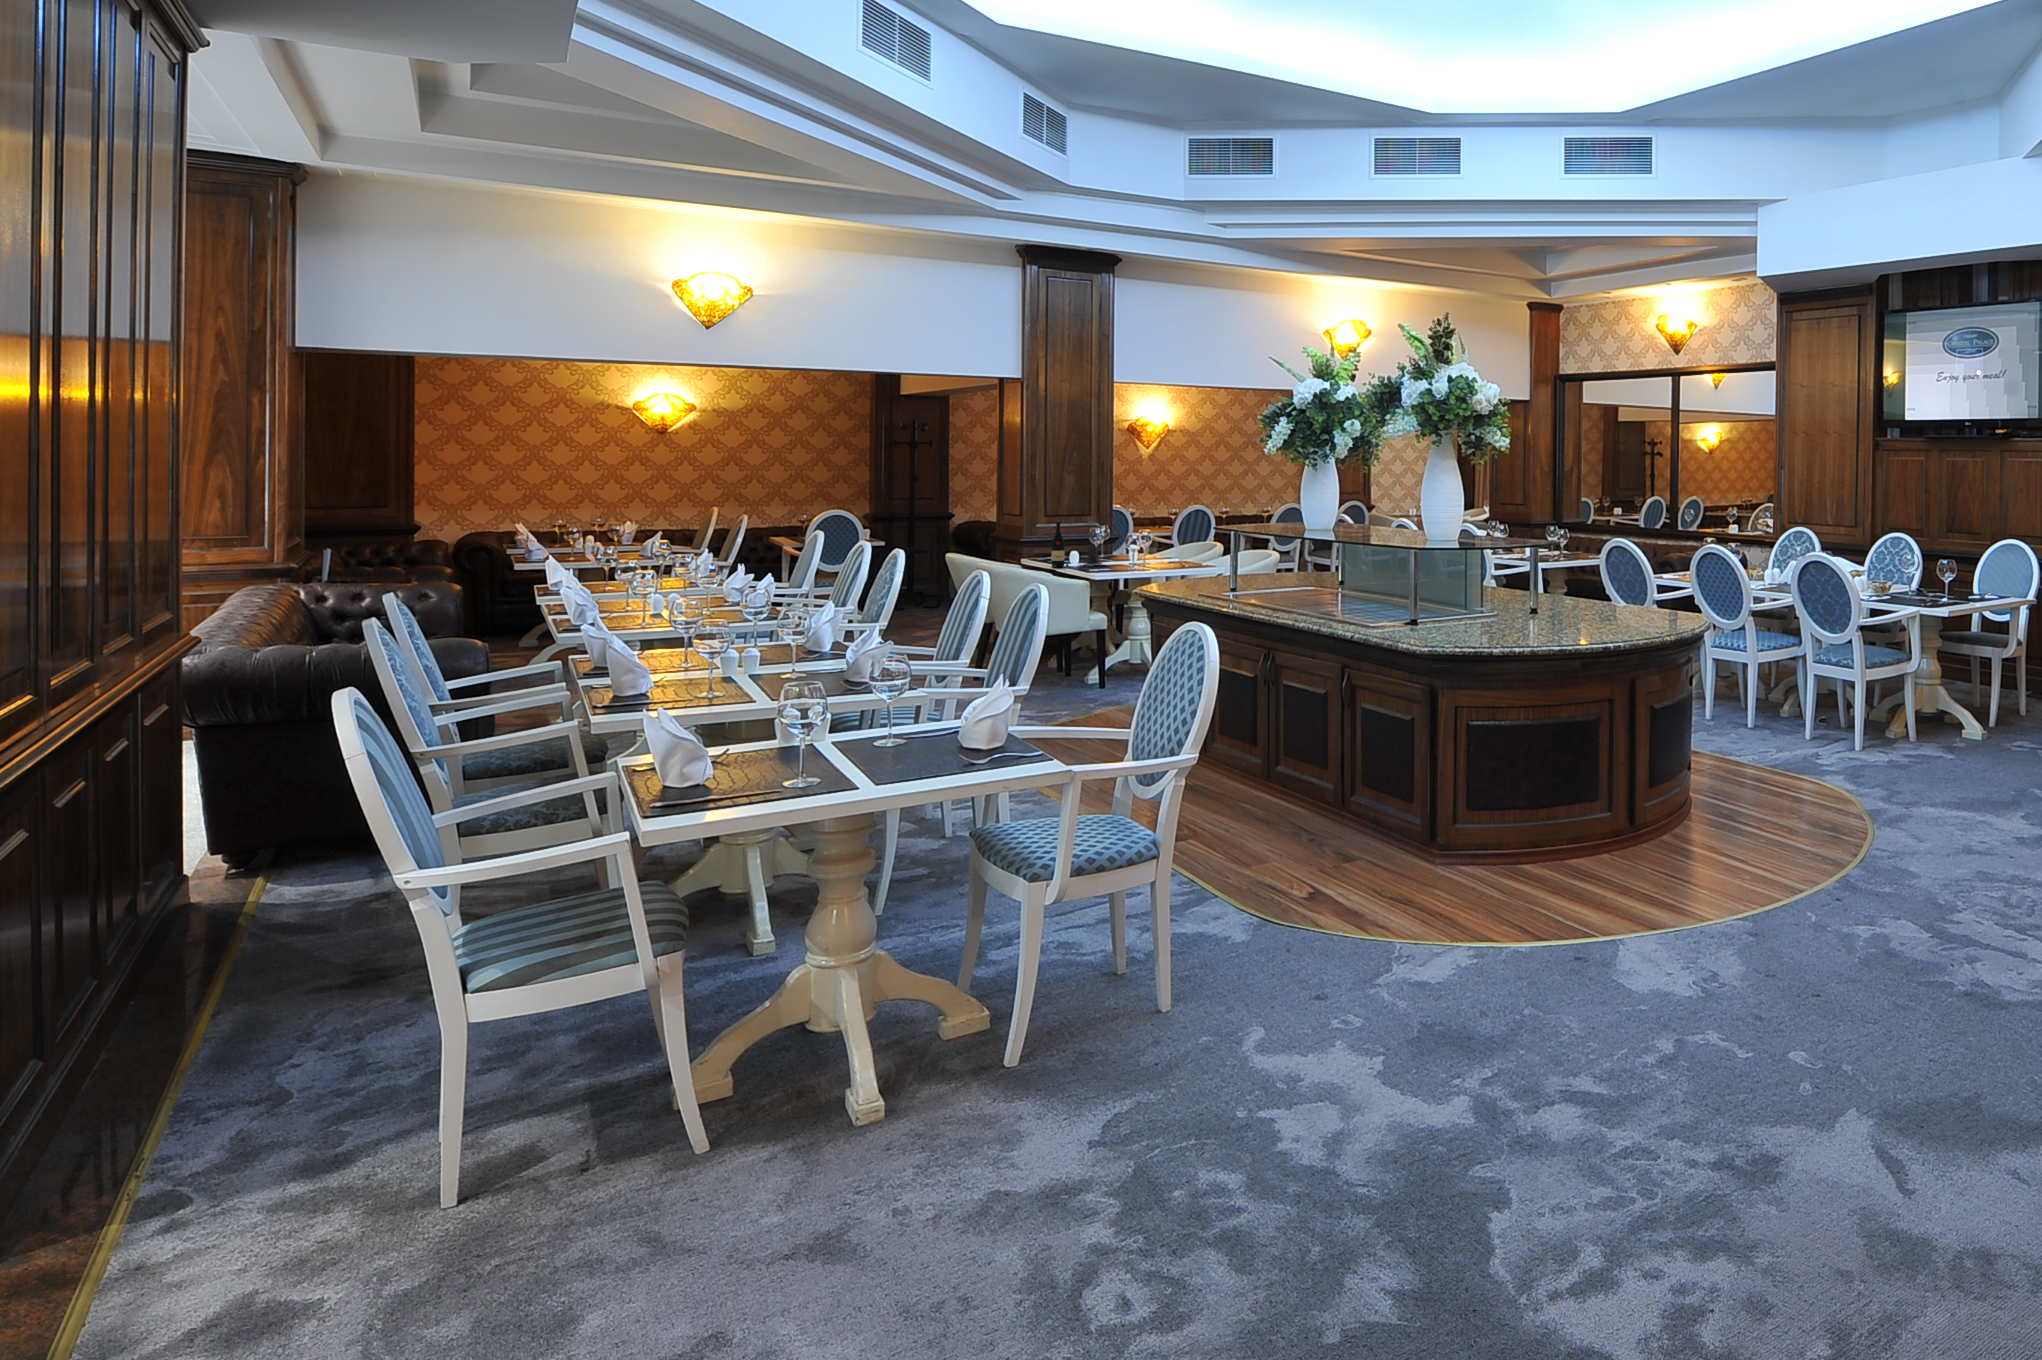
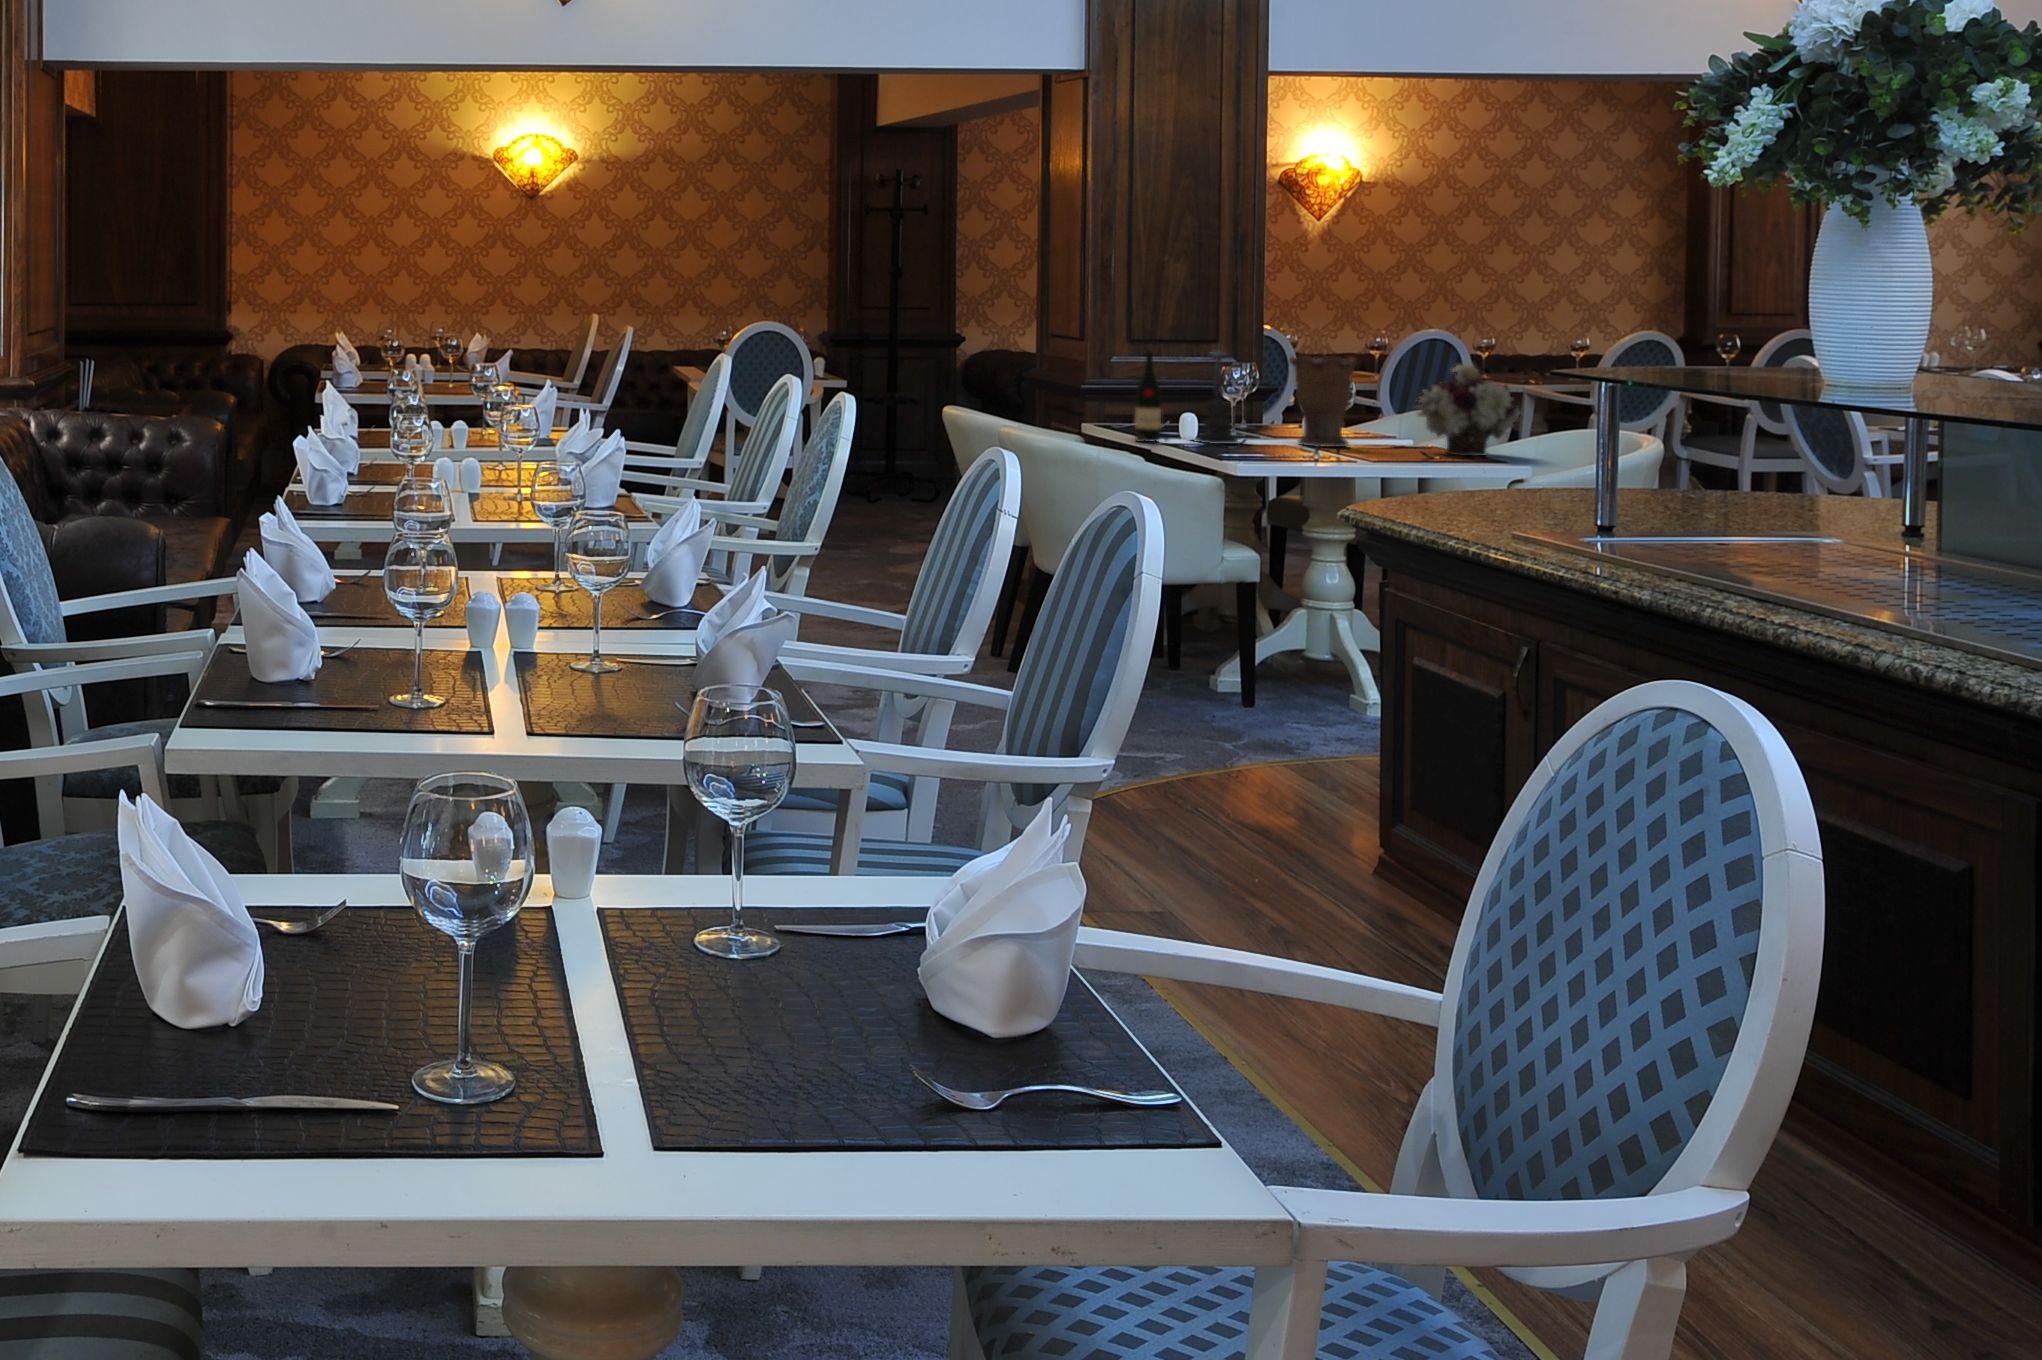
vase: none [1126,521,1160,565] -> present [1289,356,1360,447]
flower arrangement: none [1183,522,1230,566] -> present [1416,363,1520,456]

